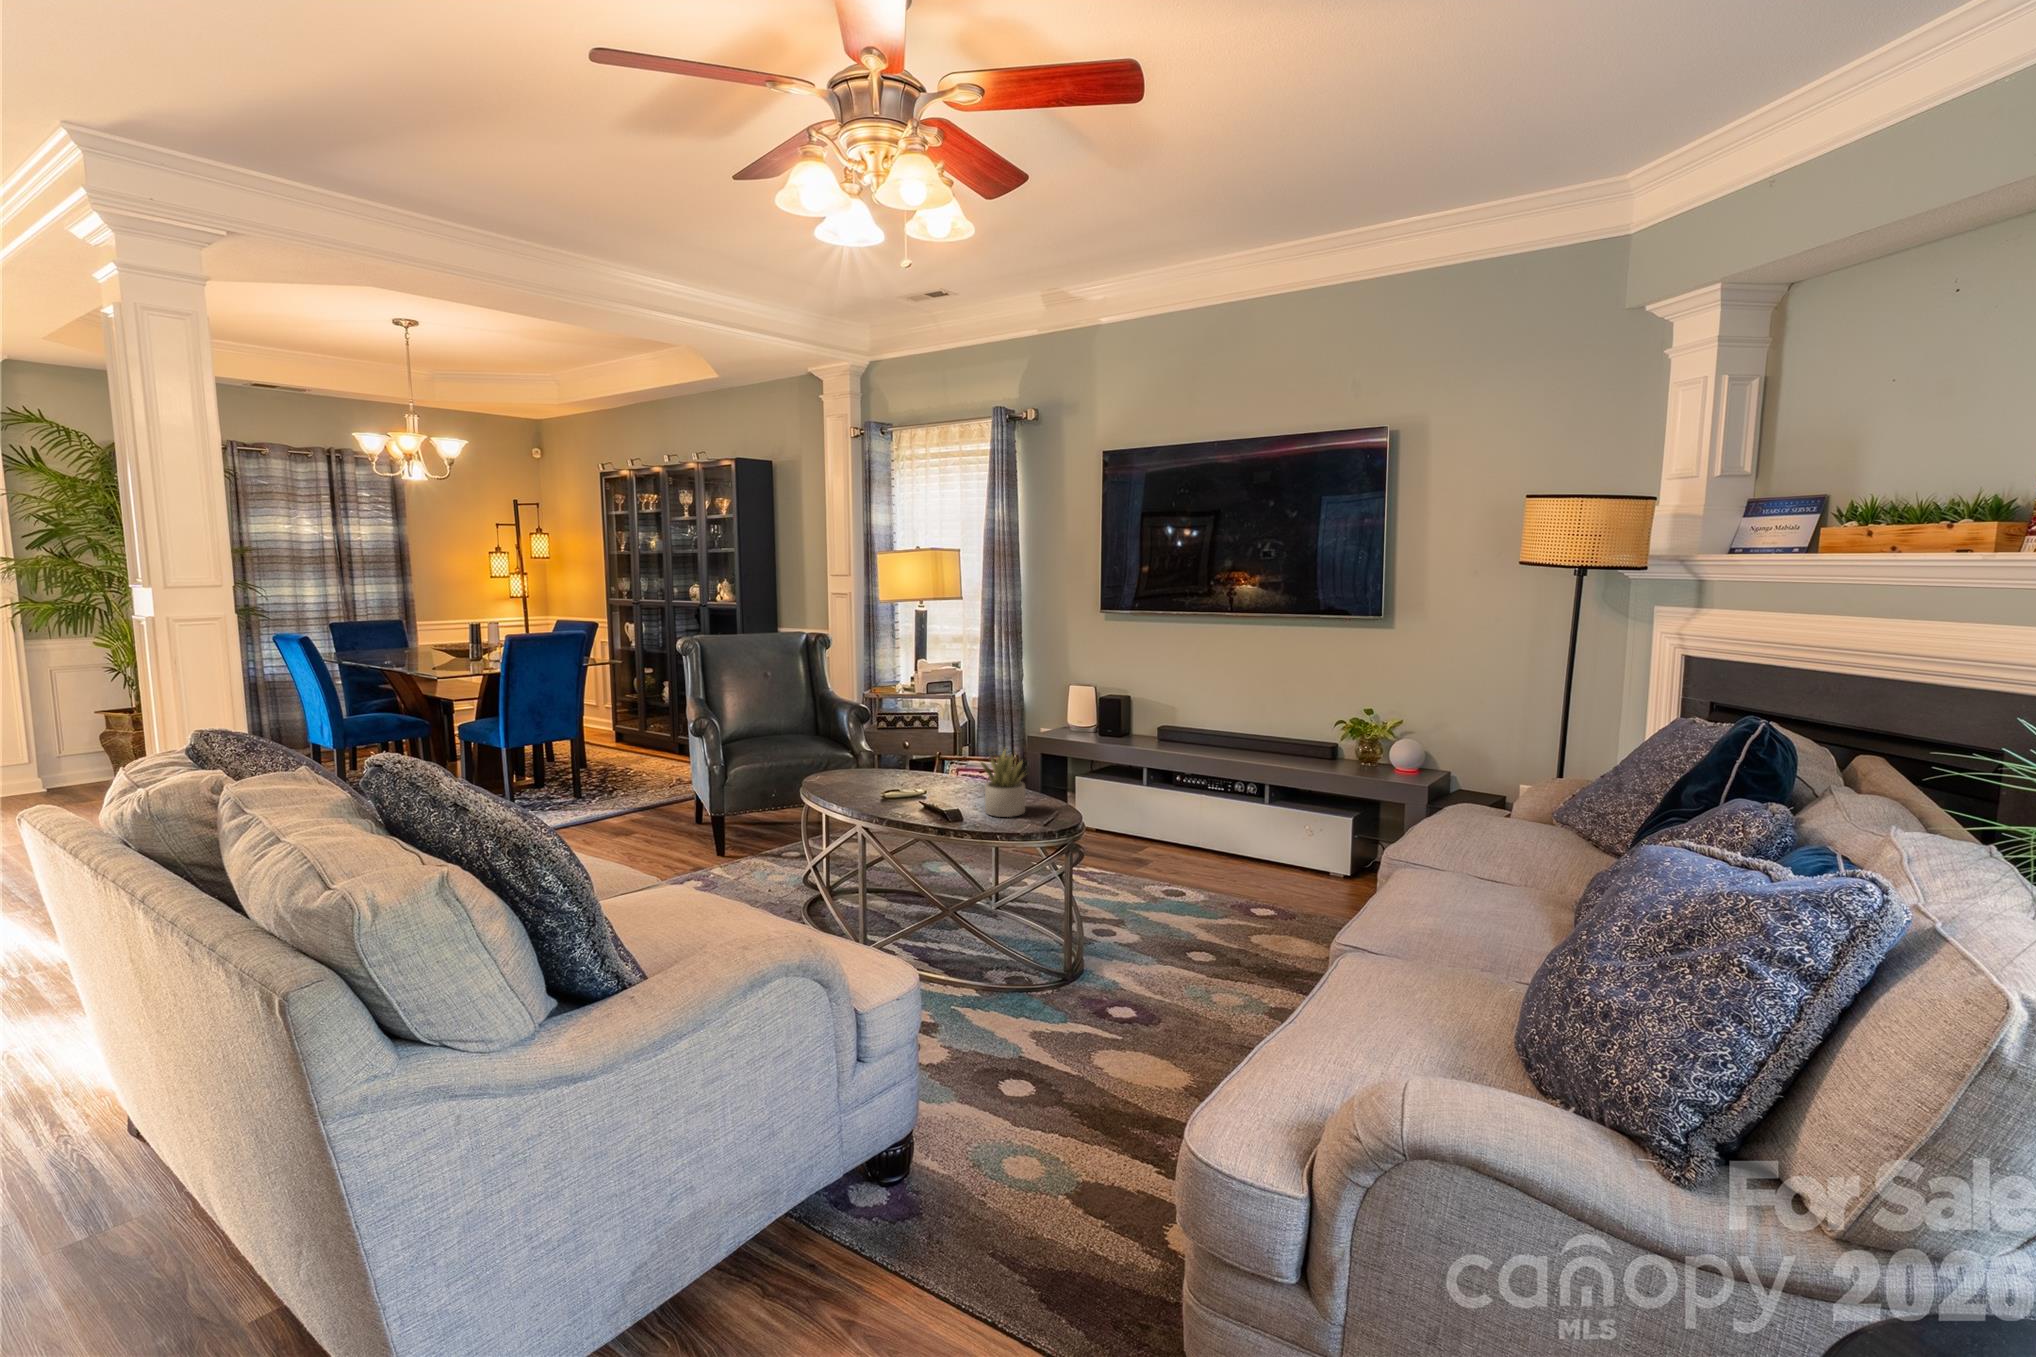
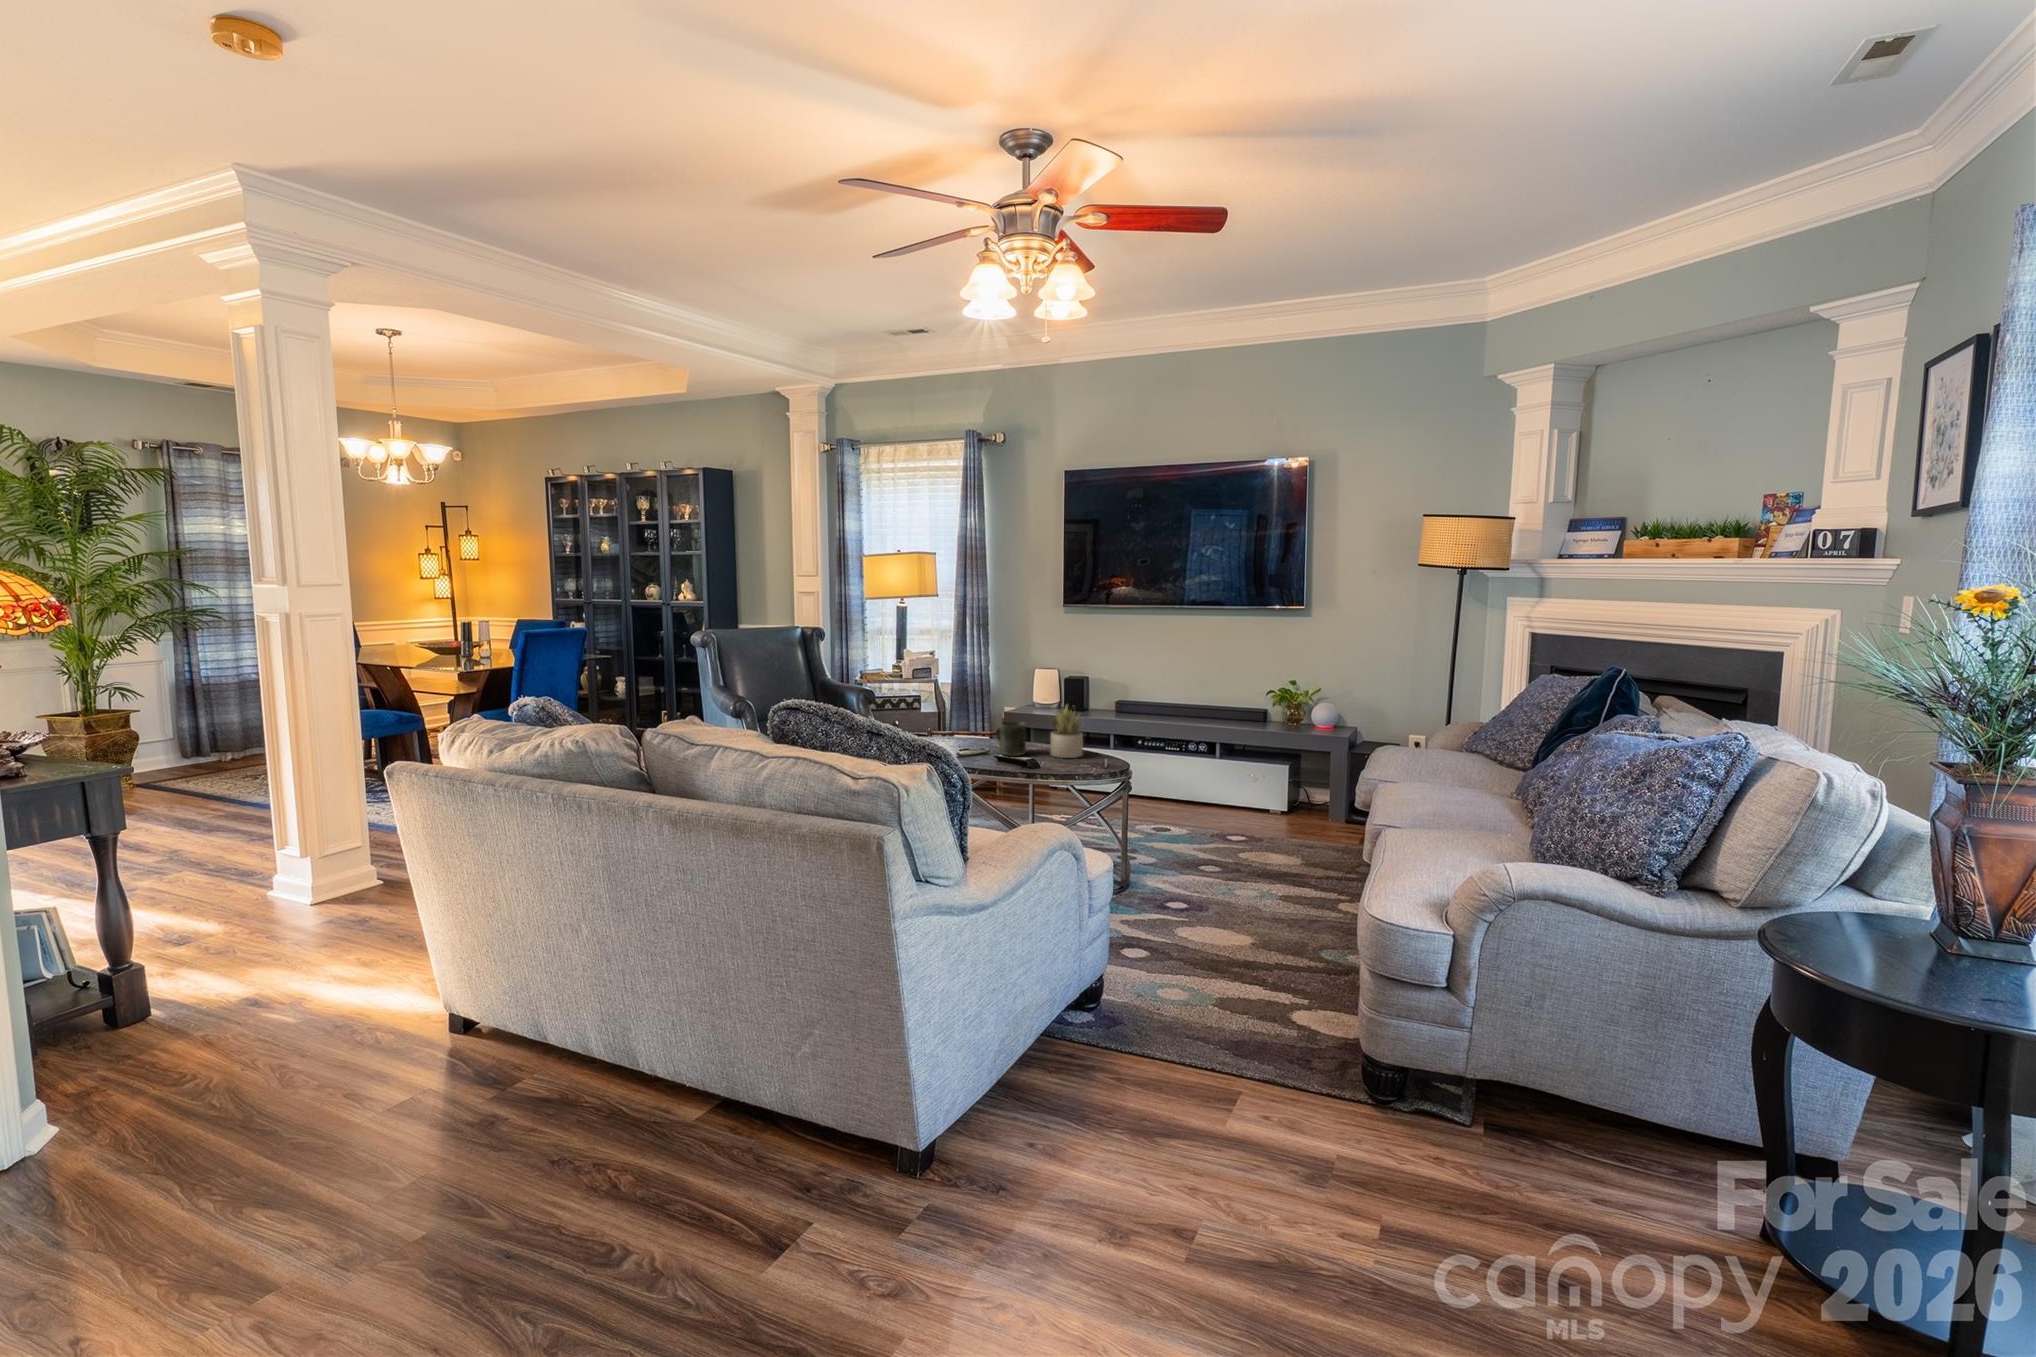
mug: none [924,766,959,810] -> present [996,721,1026,756]

